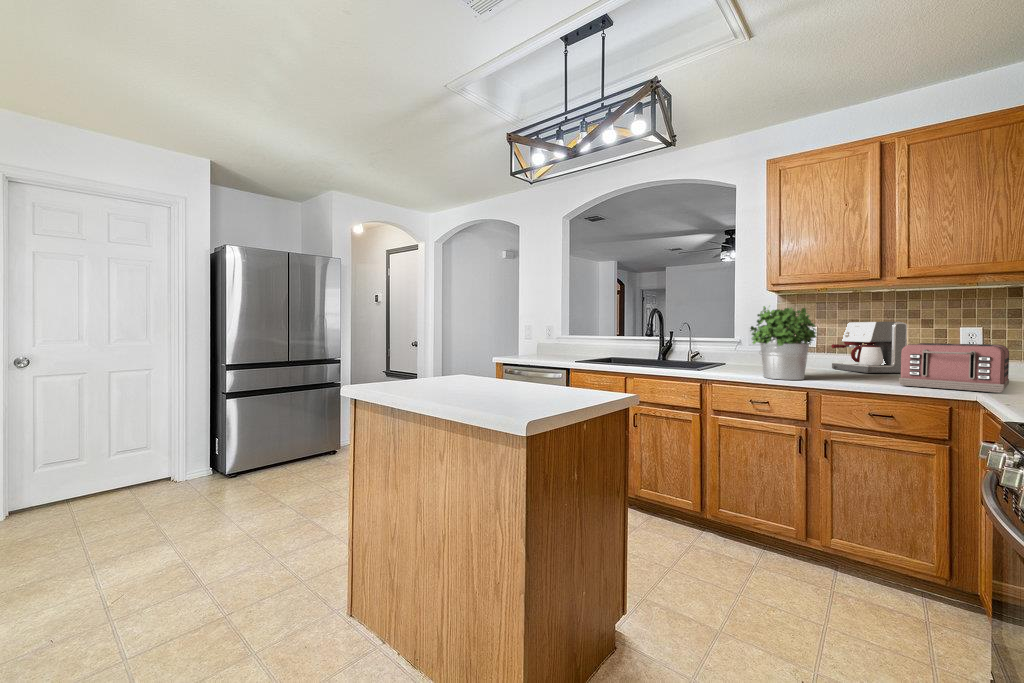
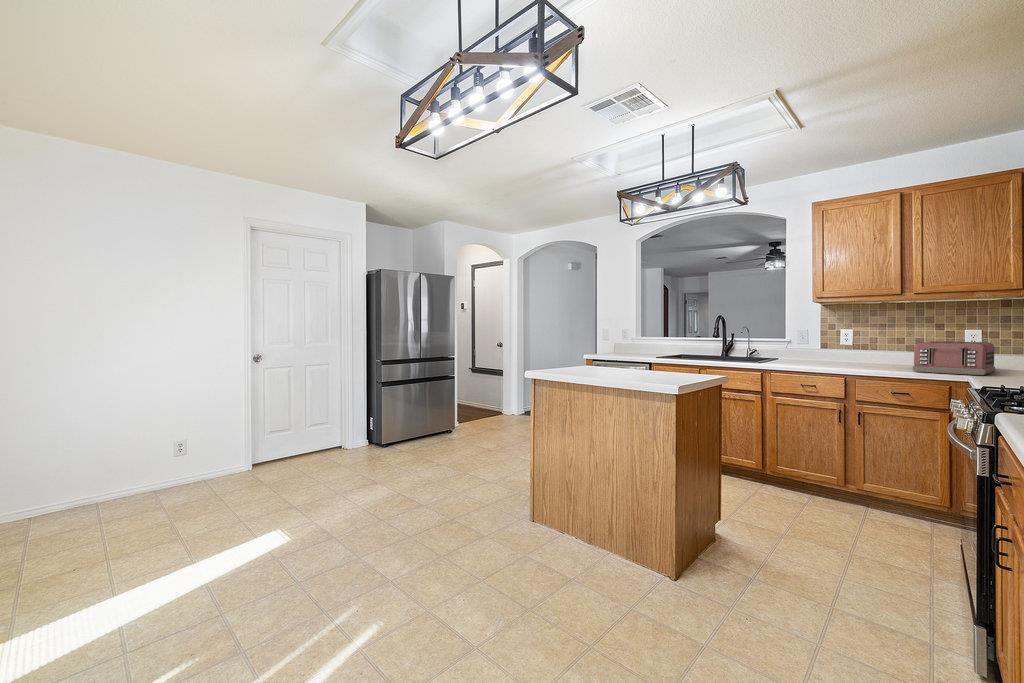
potted plant: present [750,306,816,380] -> none [801,314,852,368]
coffee maker: present [831,322,907,373] -> none [865,325,924,364]

